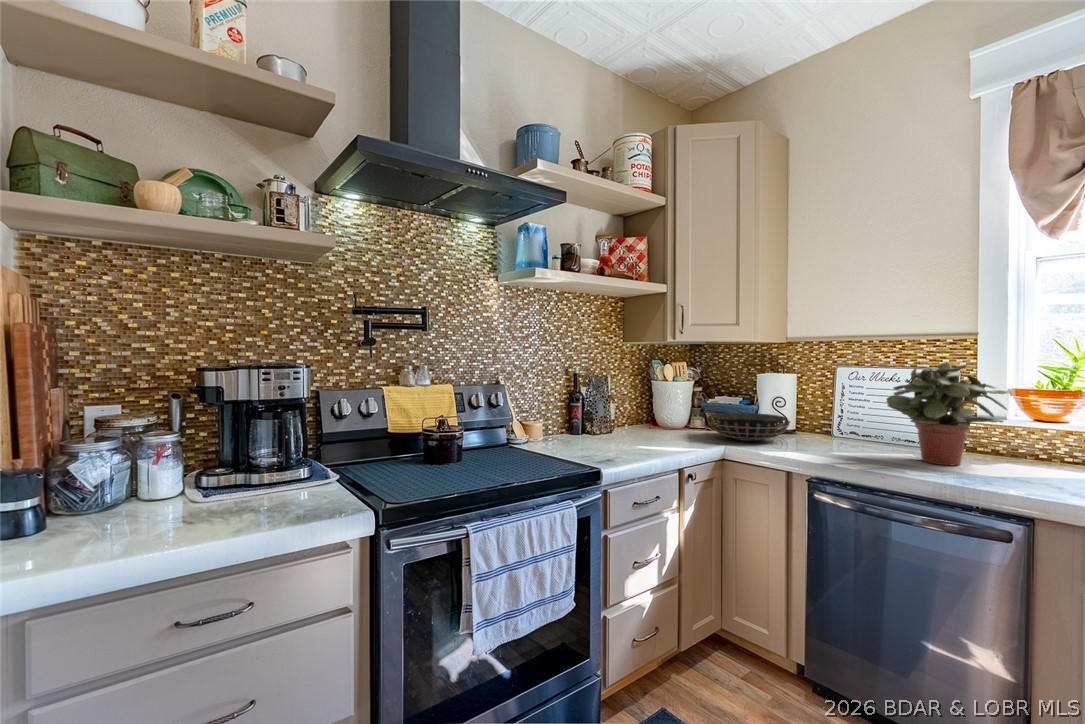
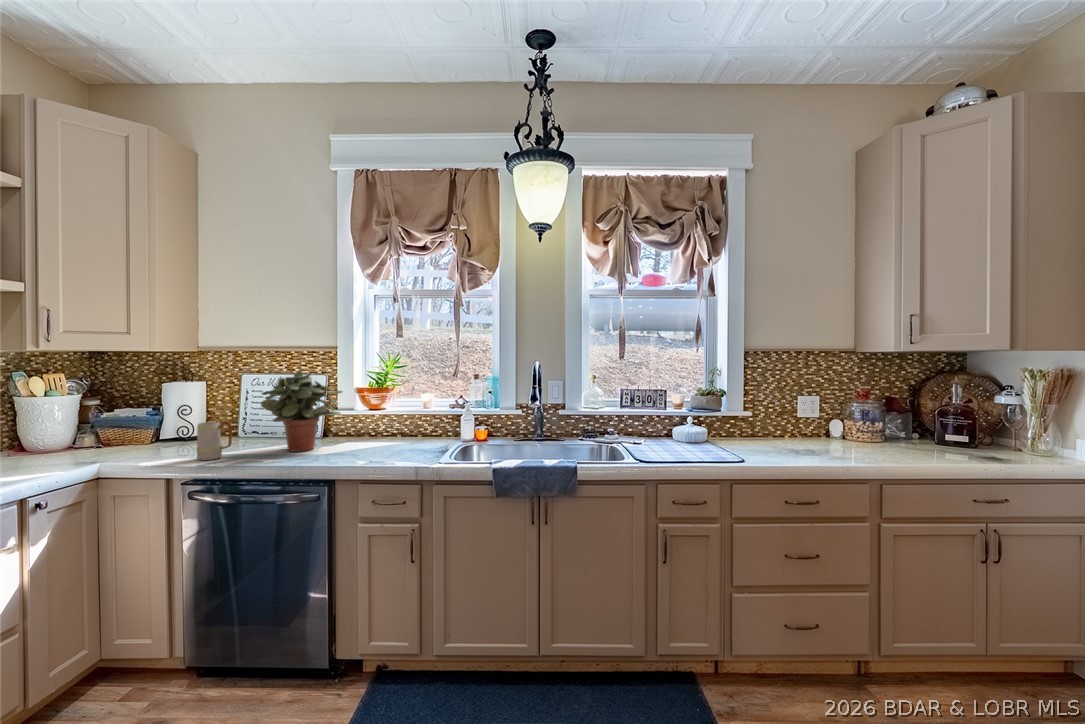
decorative bowl: present [707,413,790,441] -> none [84,424,185,455]
mug: none [817,416,857,458] -> present [196,421,232,460]

